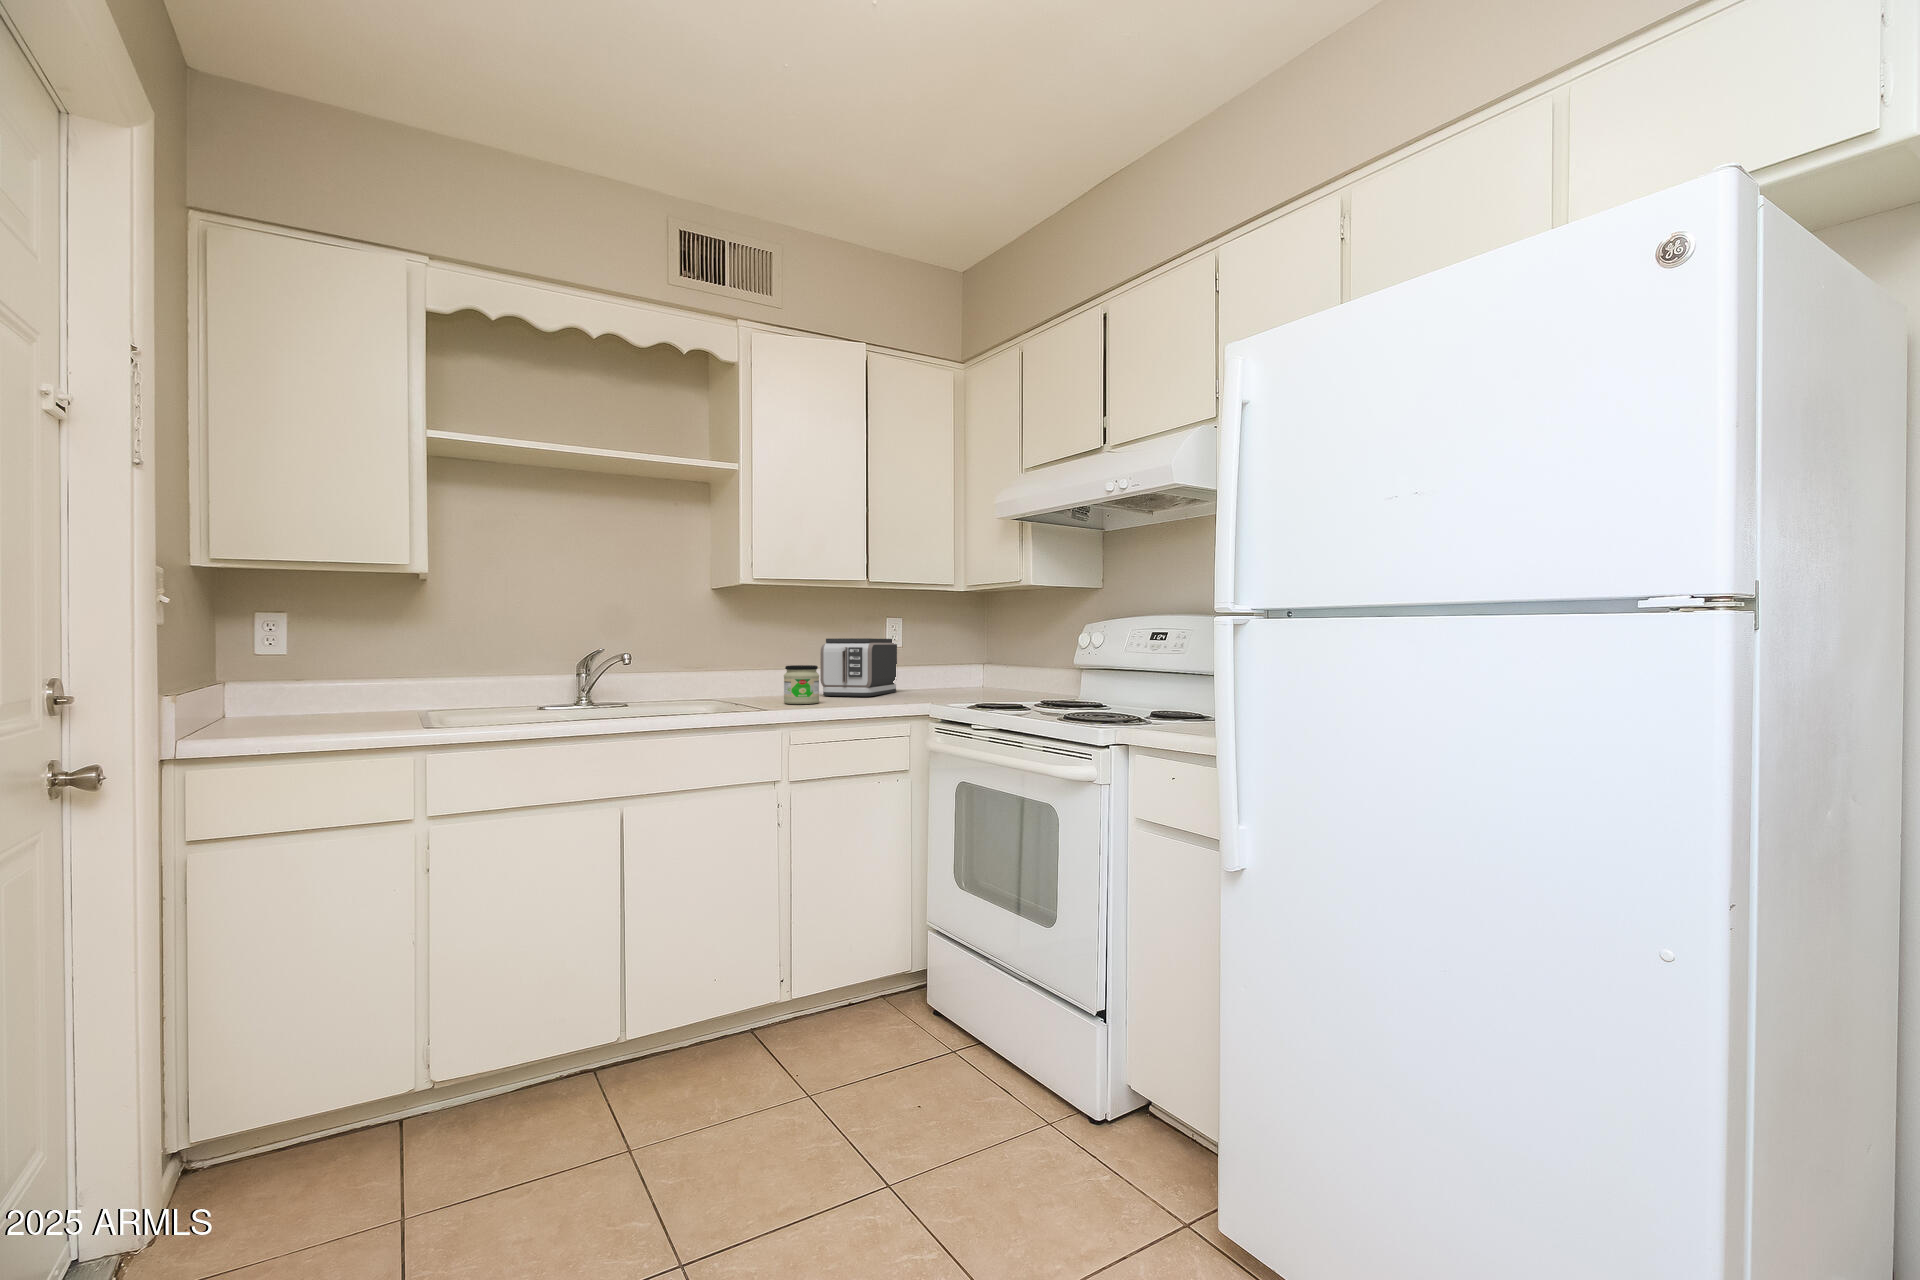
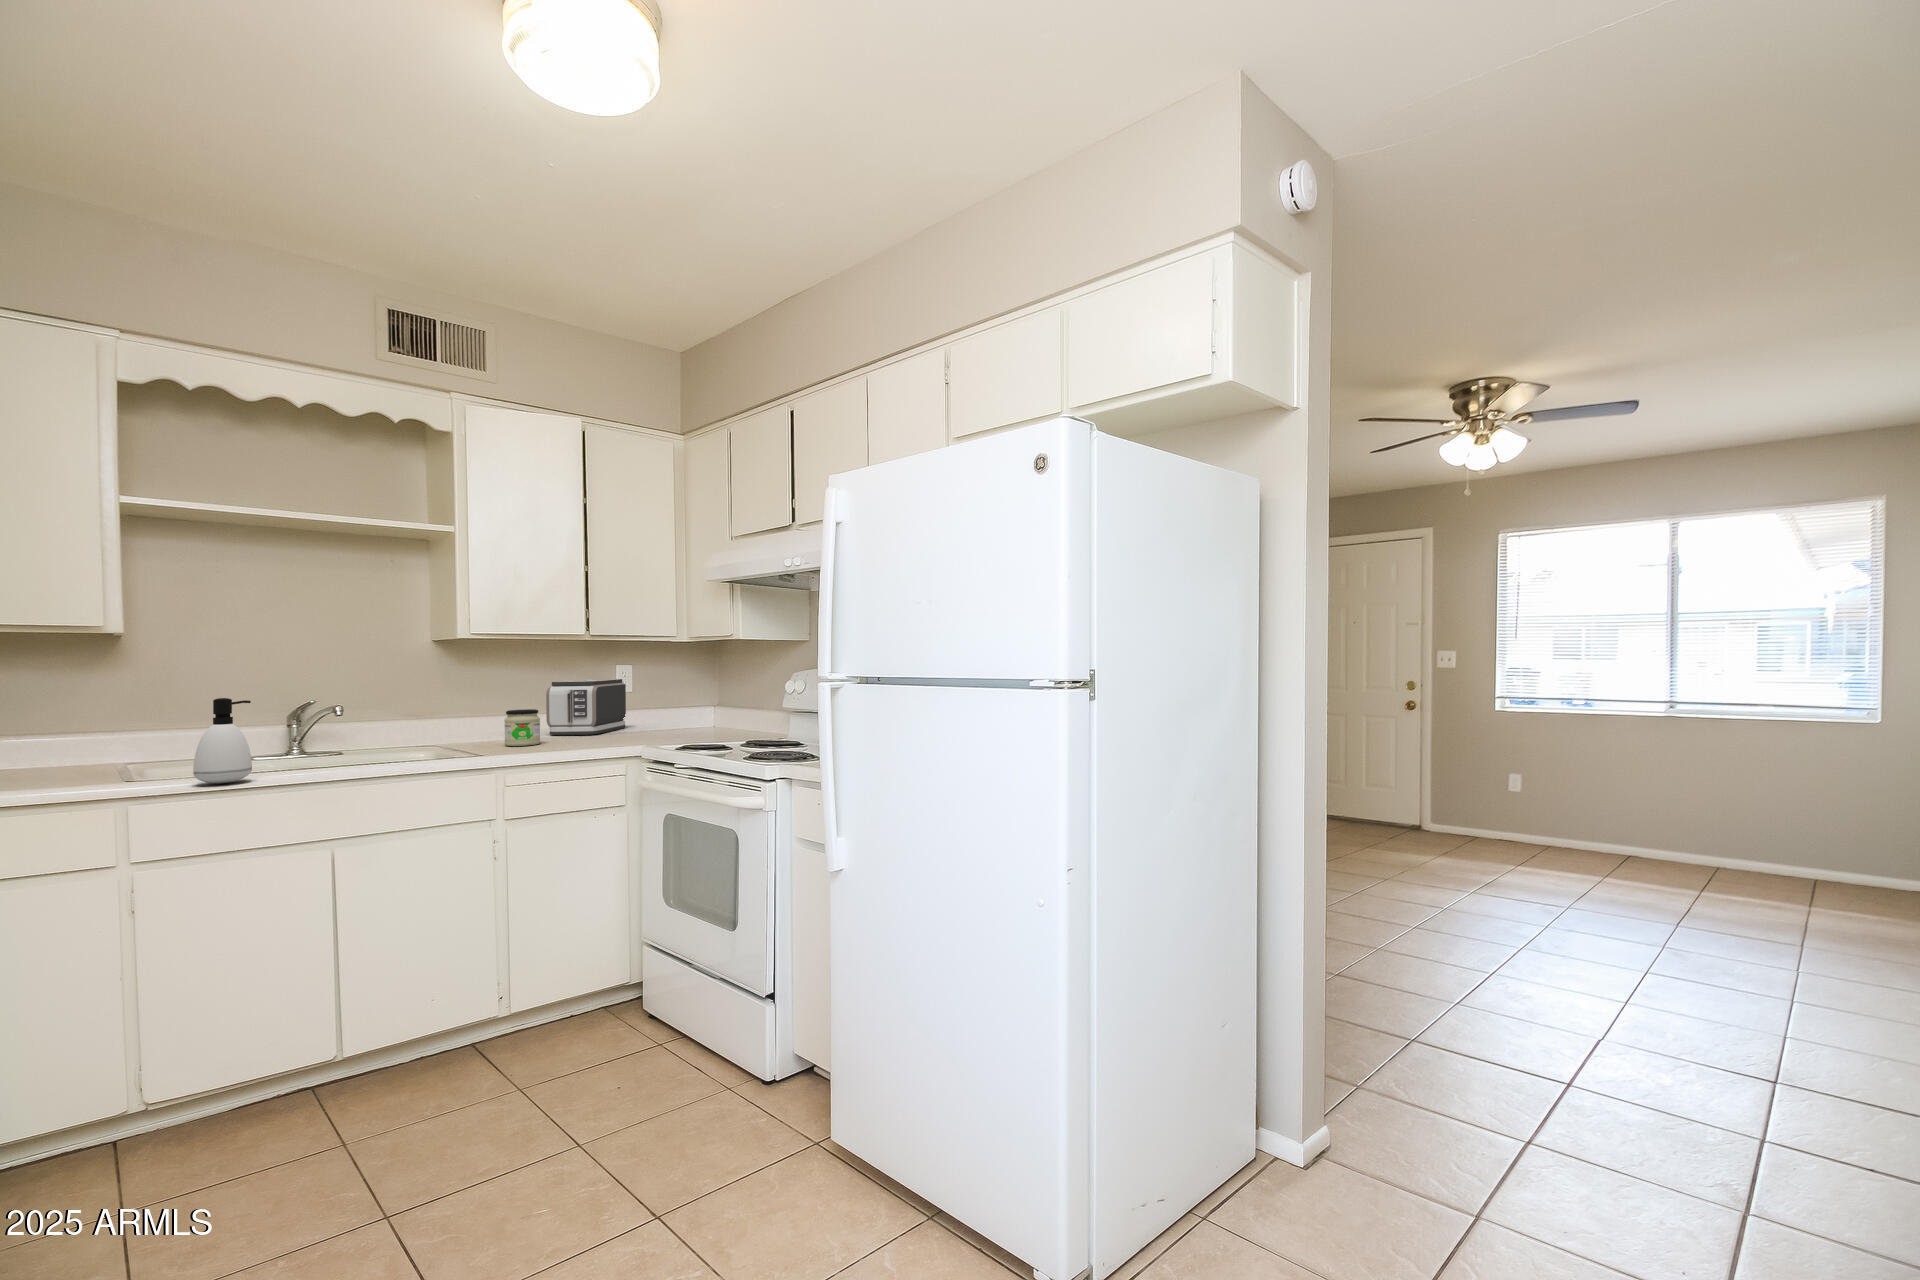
soap dispenser: none [494,635,548,726] -> present [193,698,252,783]

